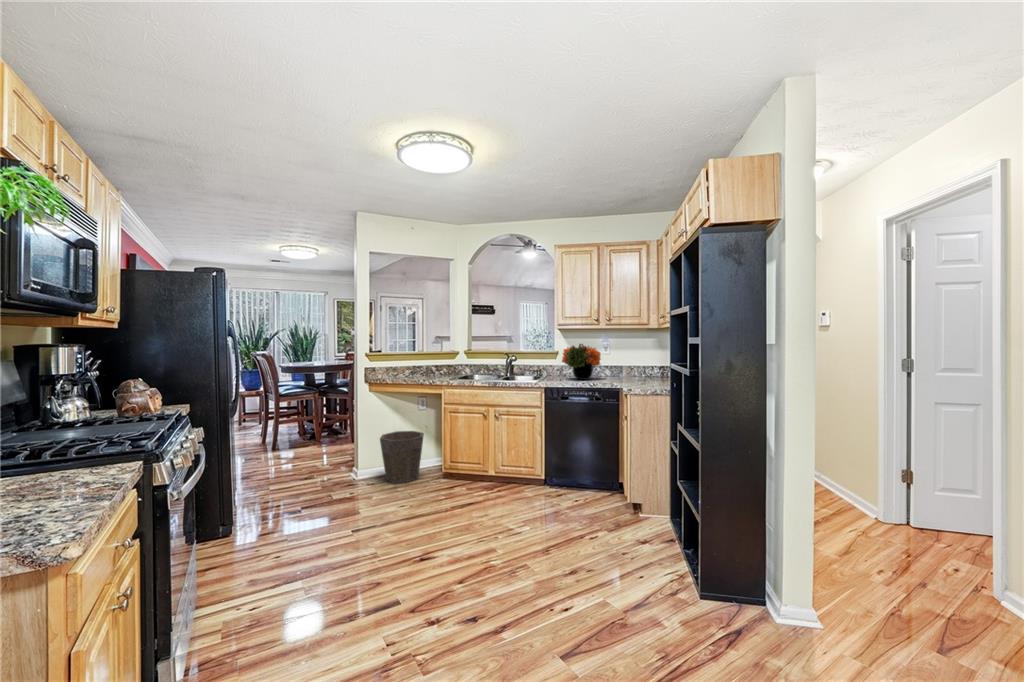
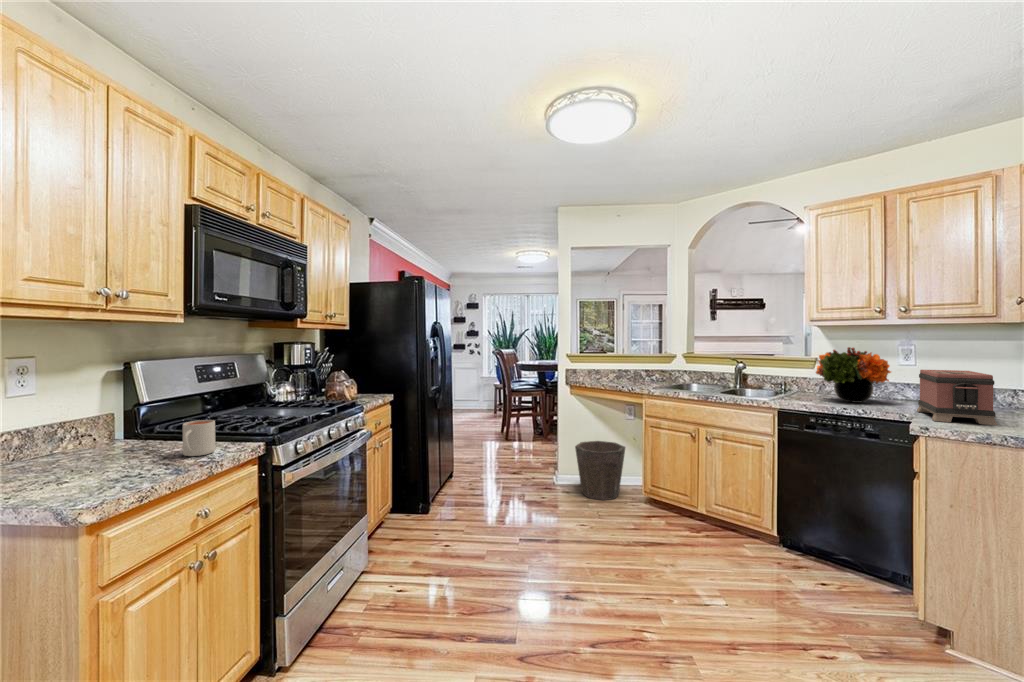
toaster: none [617,356,655,386] -> present [917,370,997,425]
mug: none [40,443,88,491] -> present [183,420,215,456]

